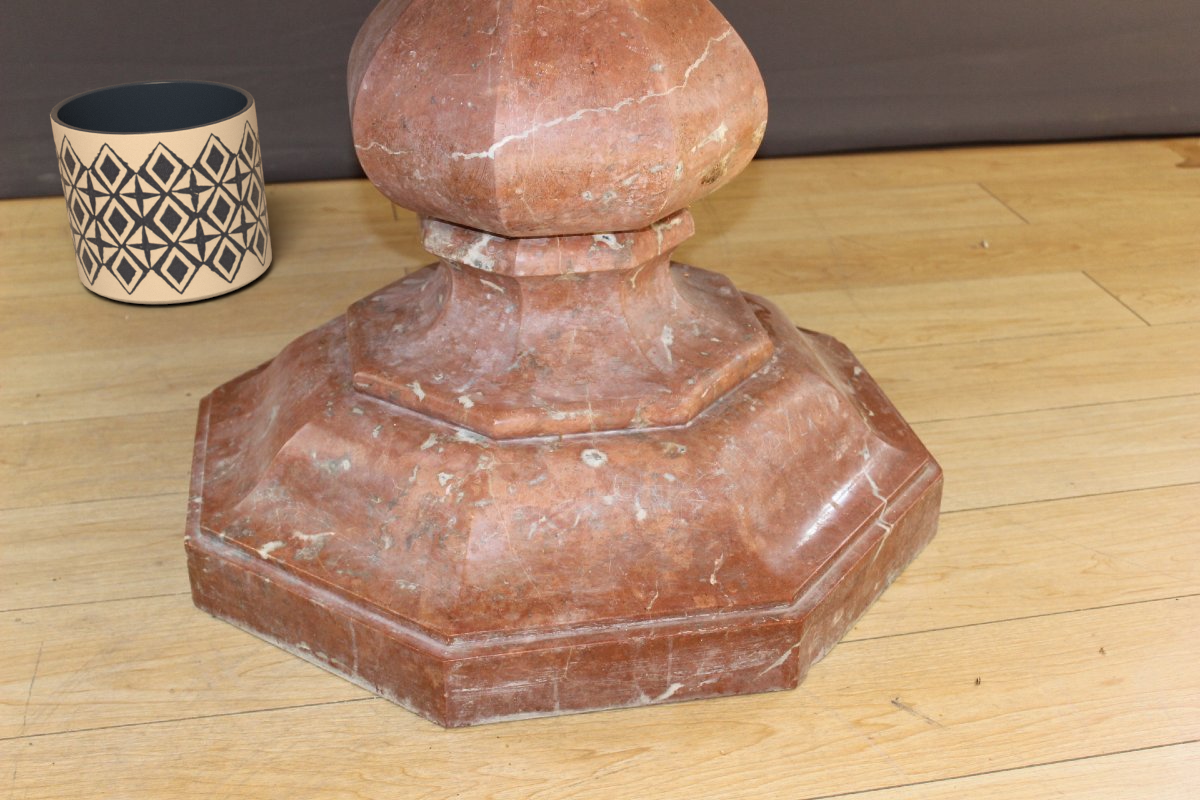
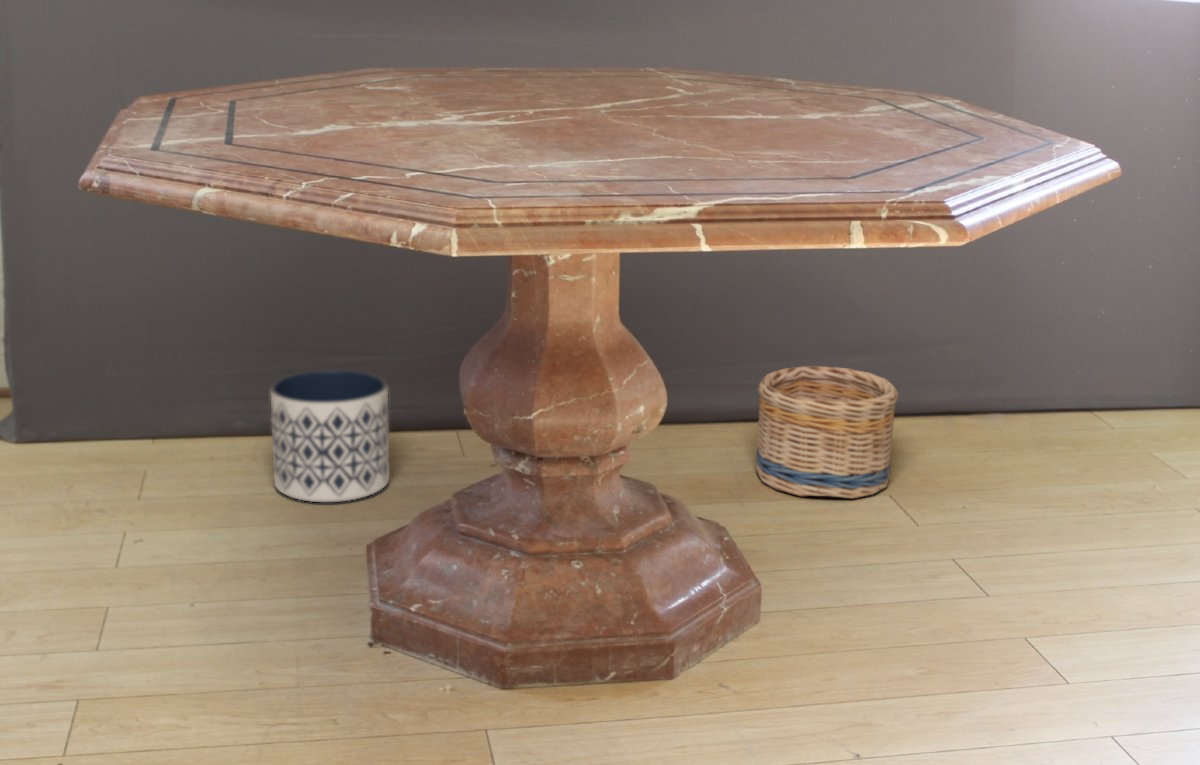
basket: none [861,59,1105,275] -> present [756,366,898,498]

